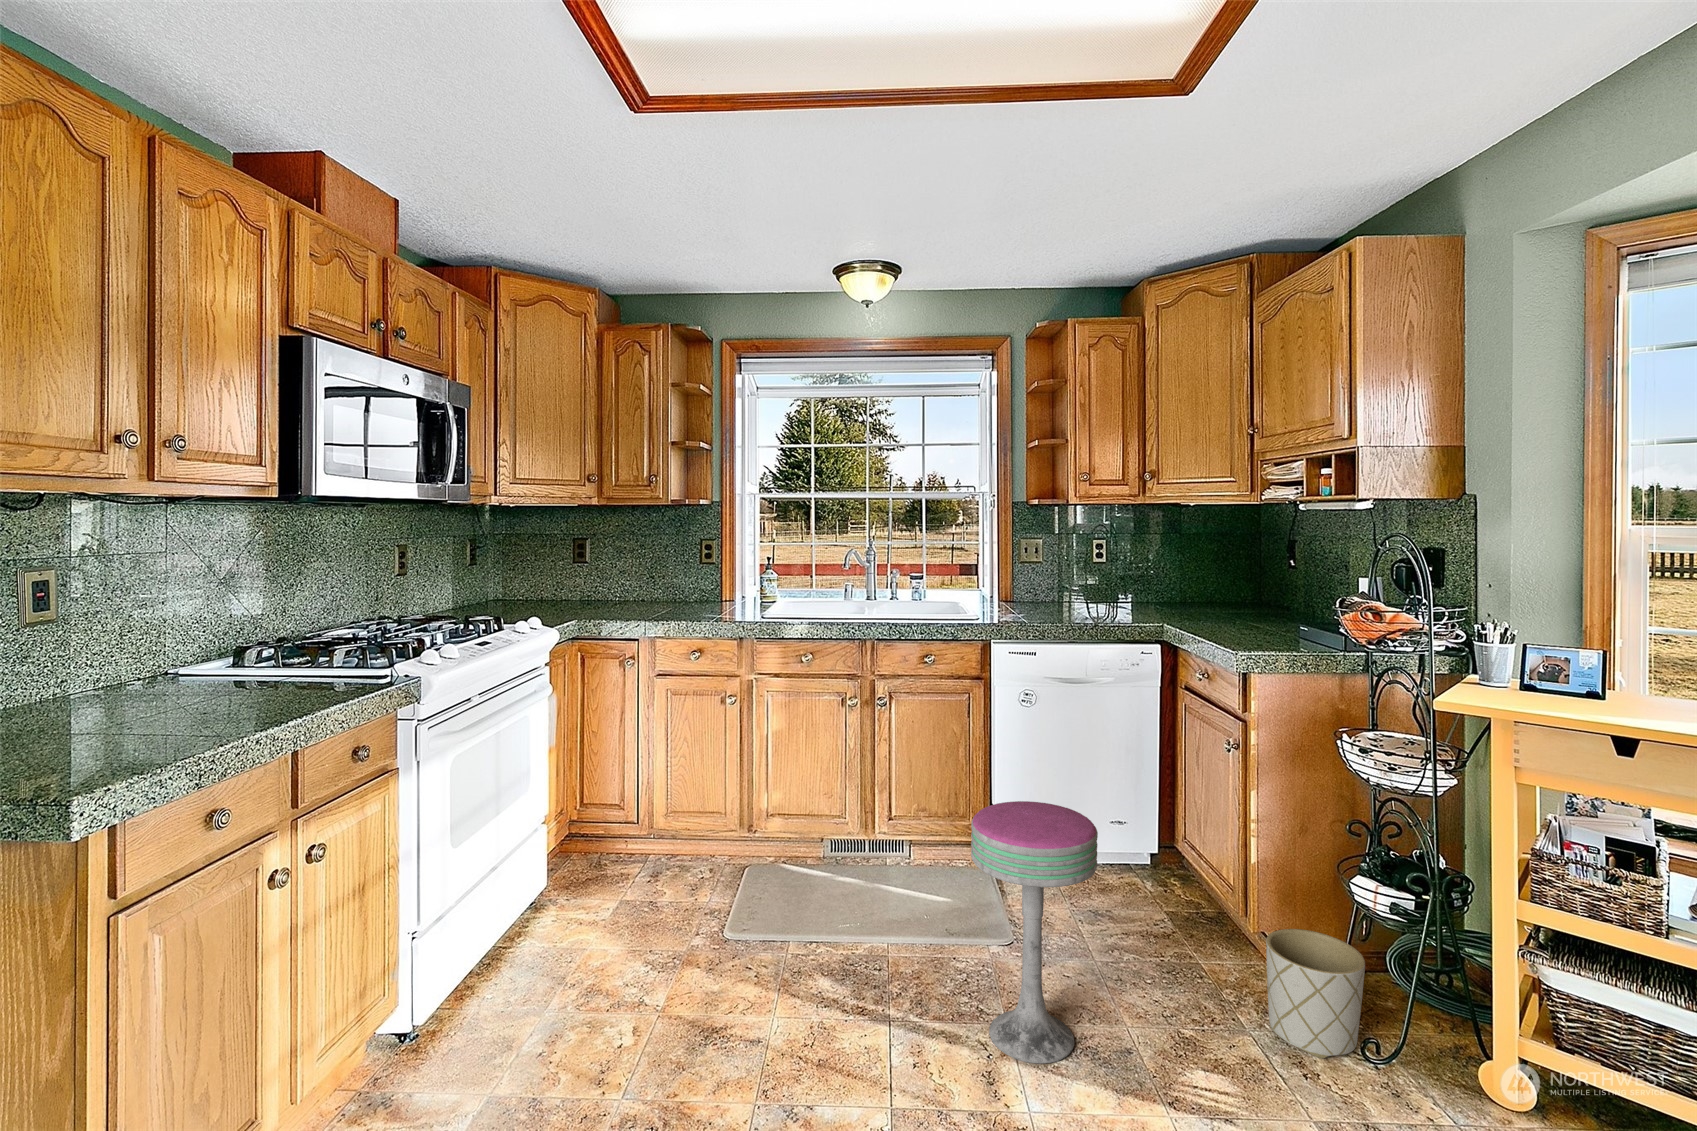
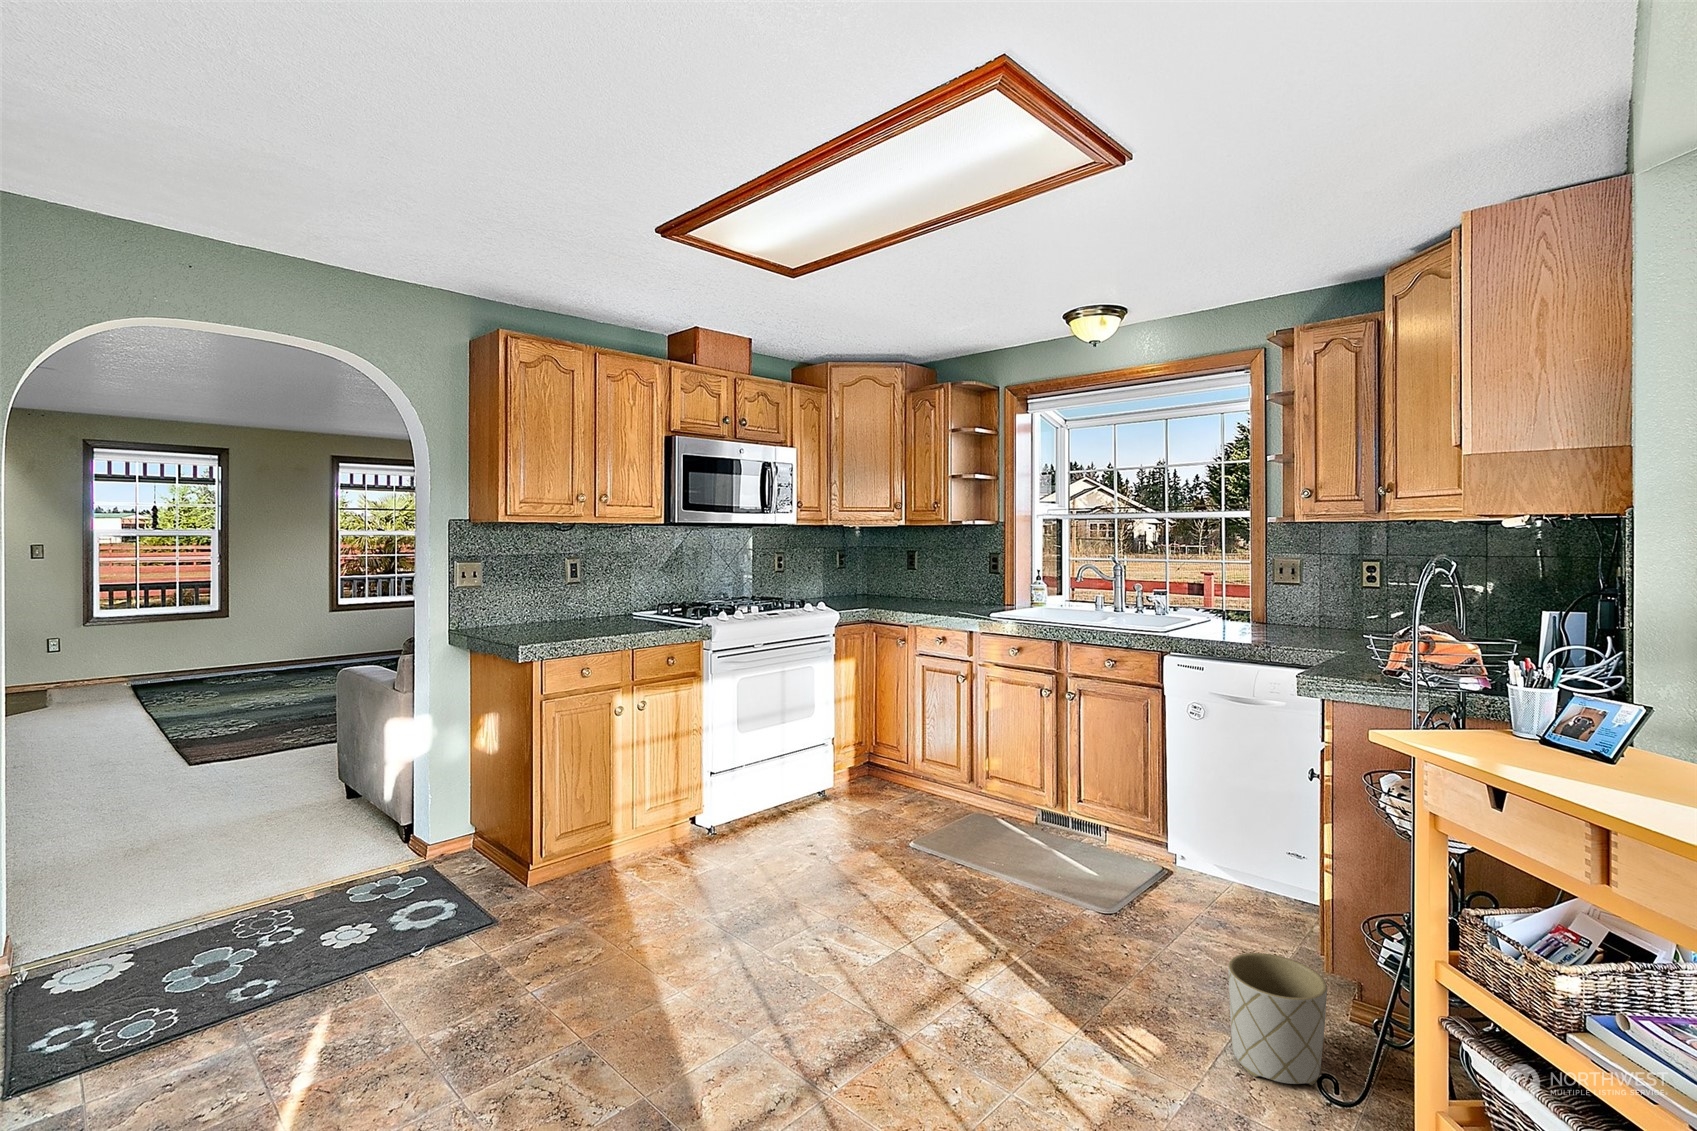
bar stool: present [971,801,1098,1064] -> none [967,771,1070,983]

